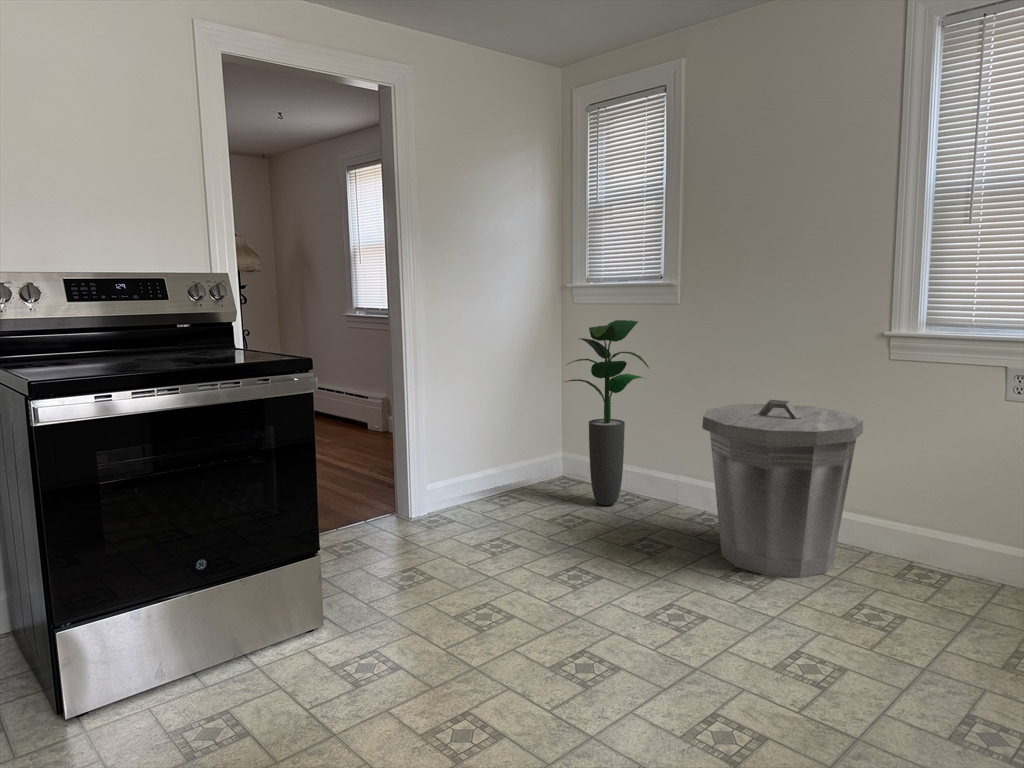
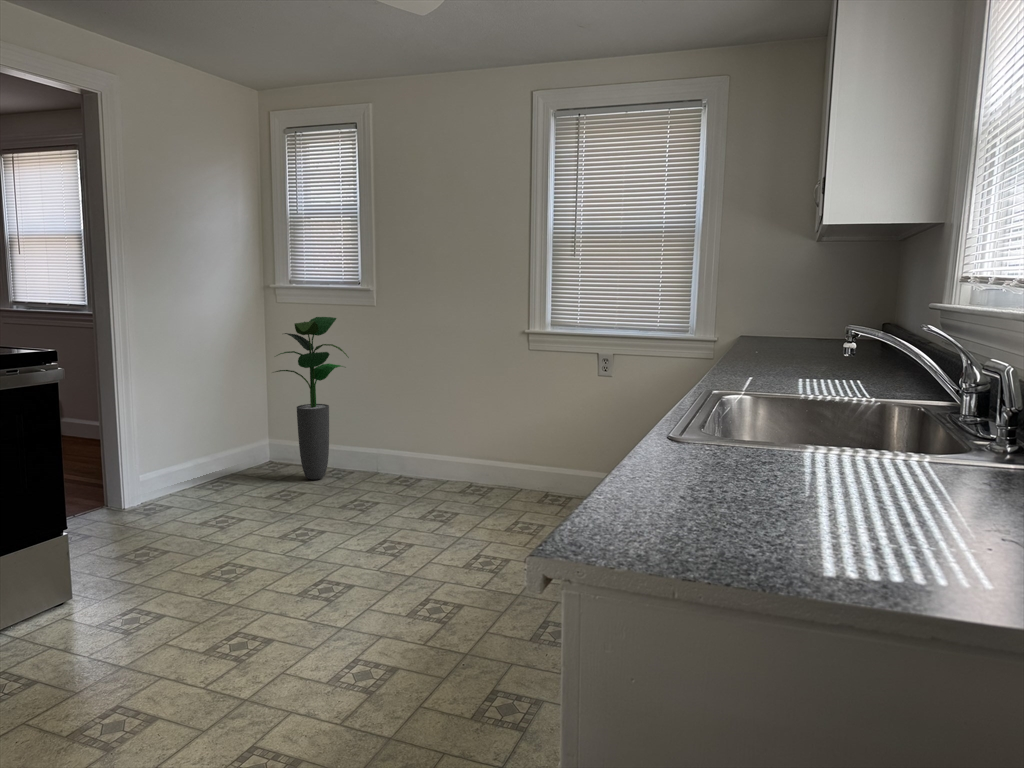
trash can: present [702,400,863,578] -> none [399,378,515,513]

